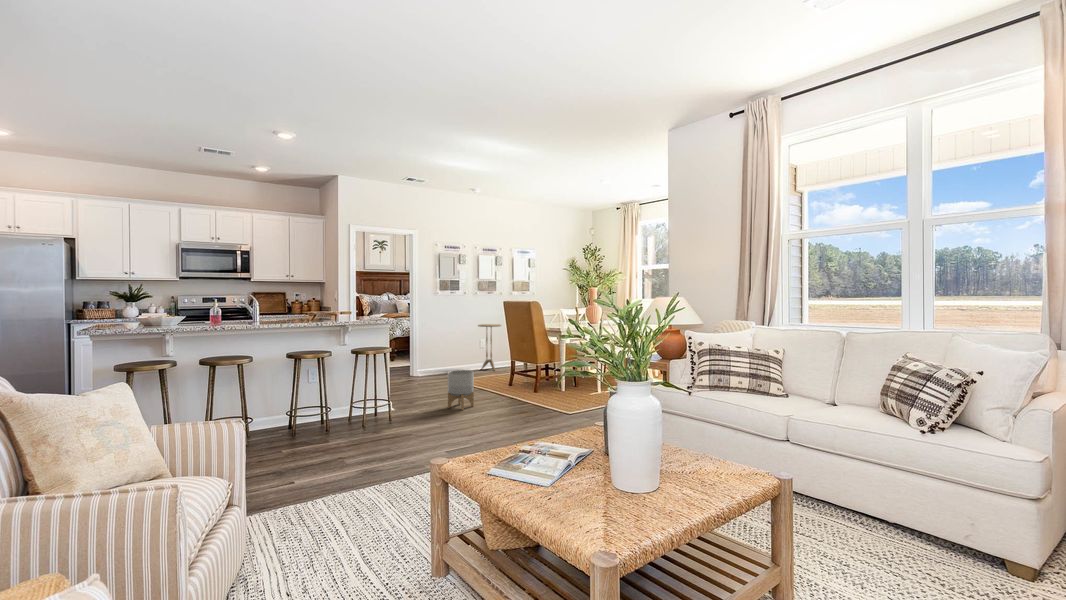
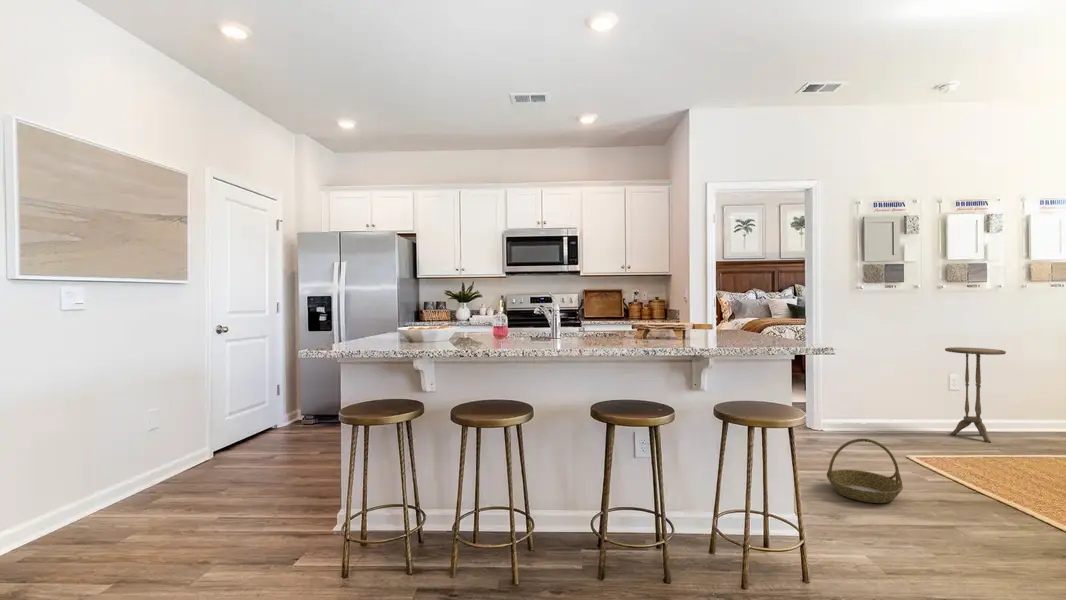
basket: none [412,369,445,399] -> present [827,439,903,503]
planter: present [448,370,474,410] -> none [927,461,1005,567]

